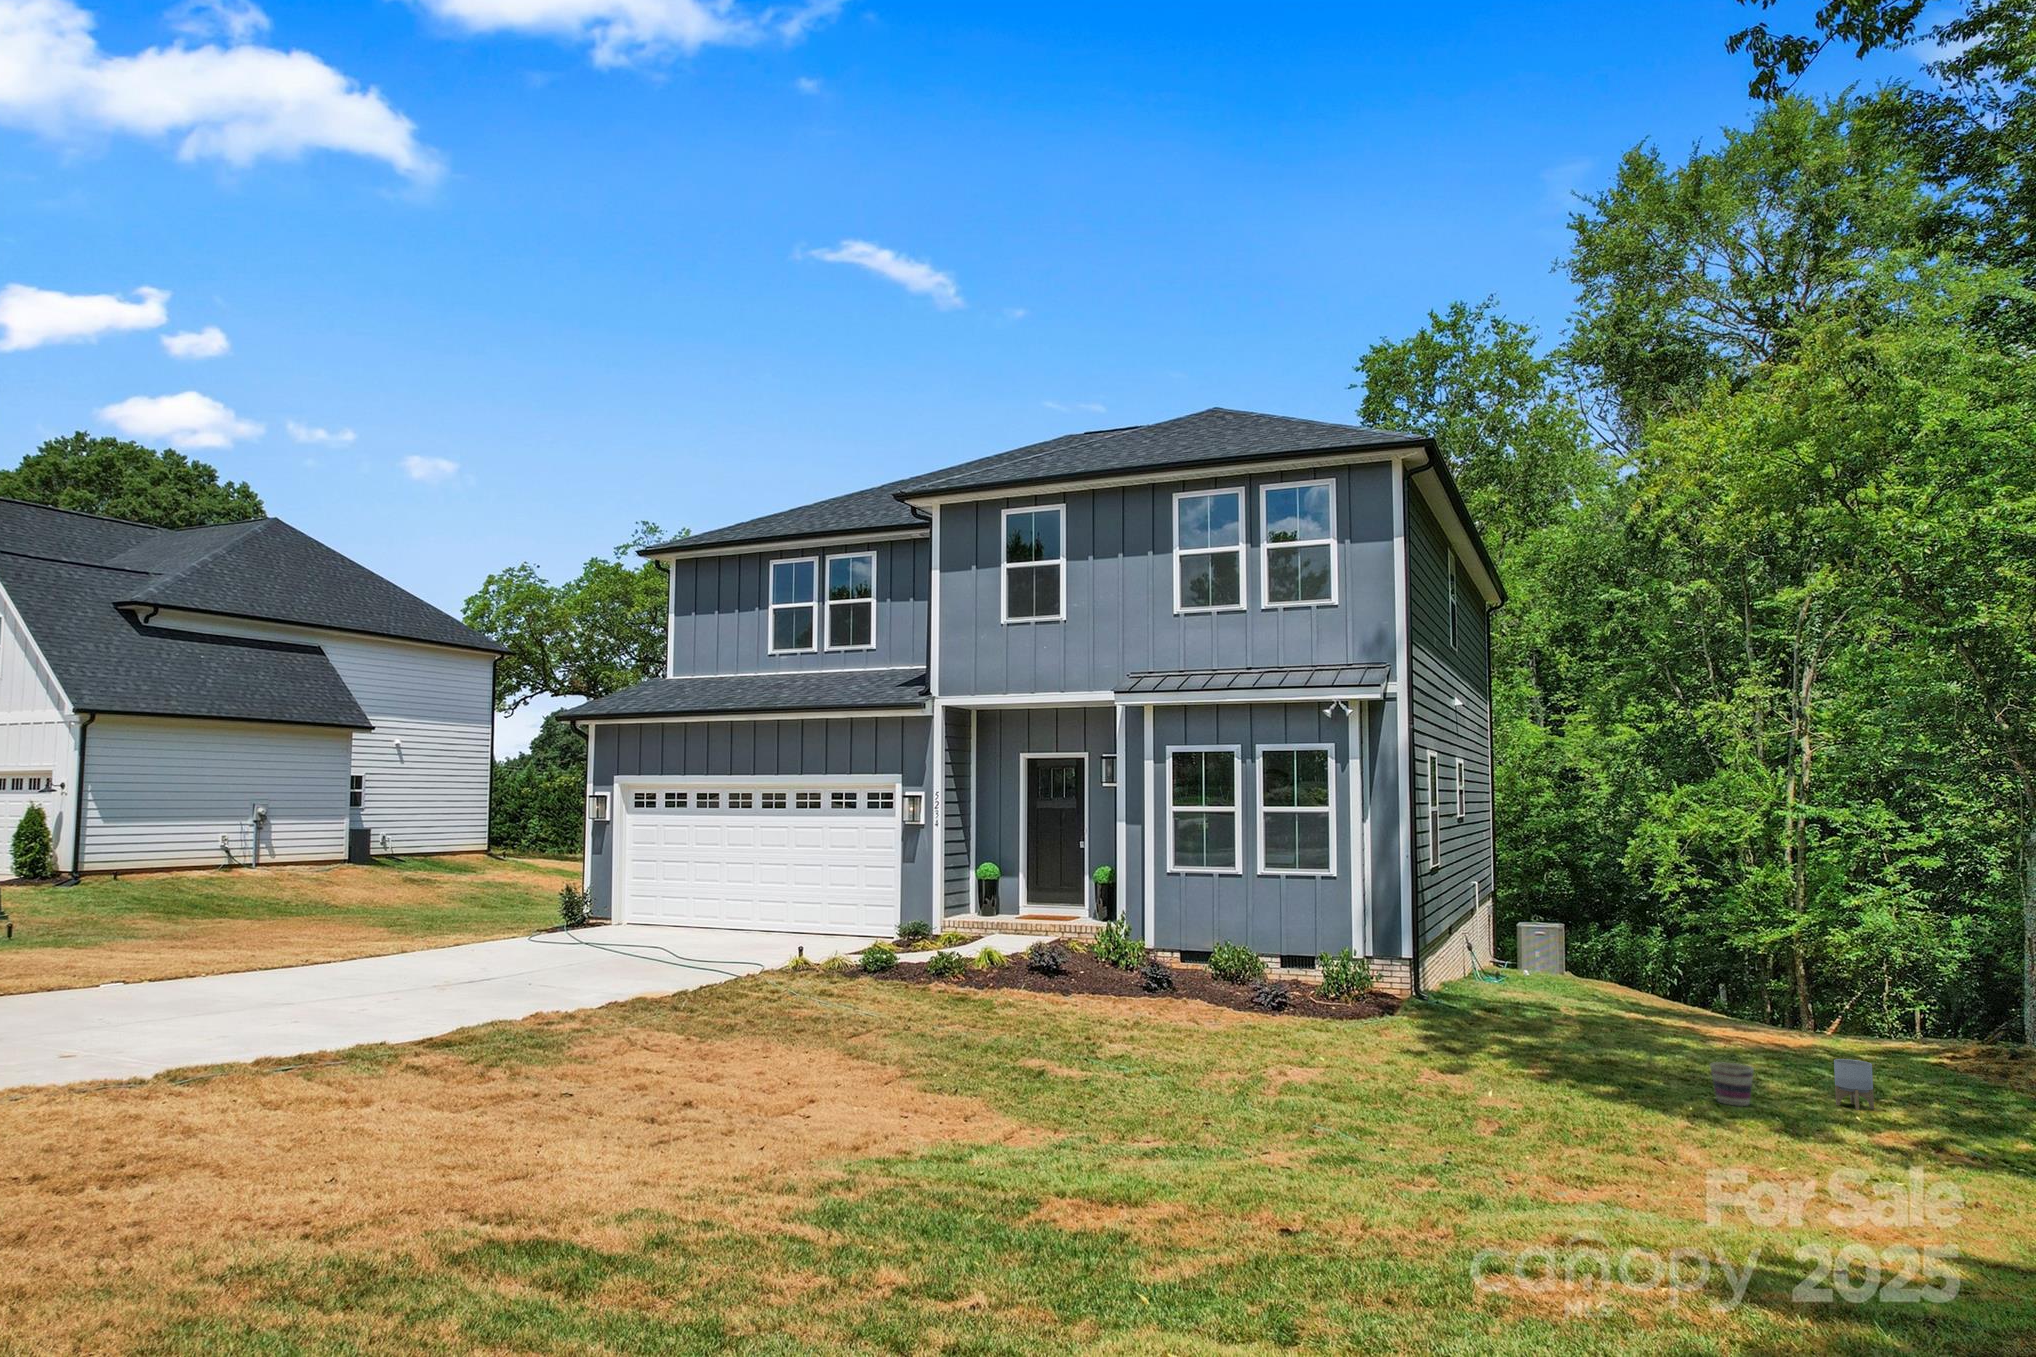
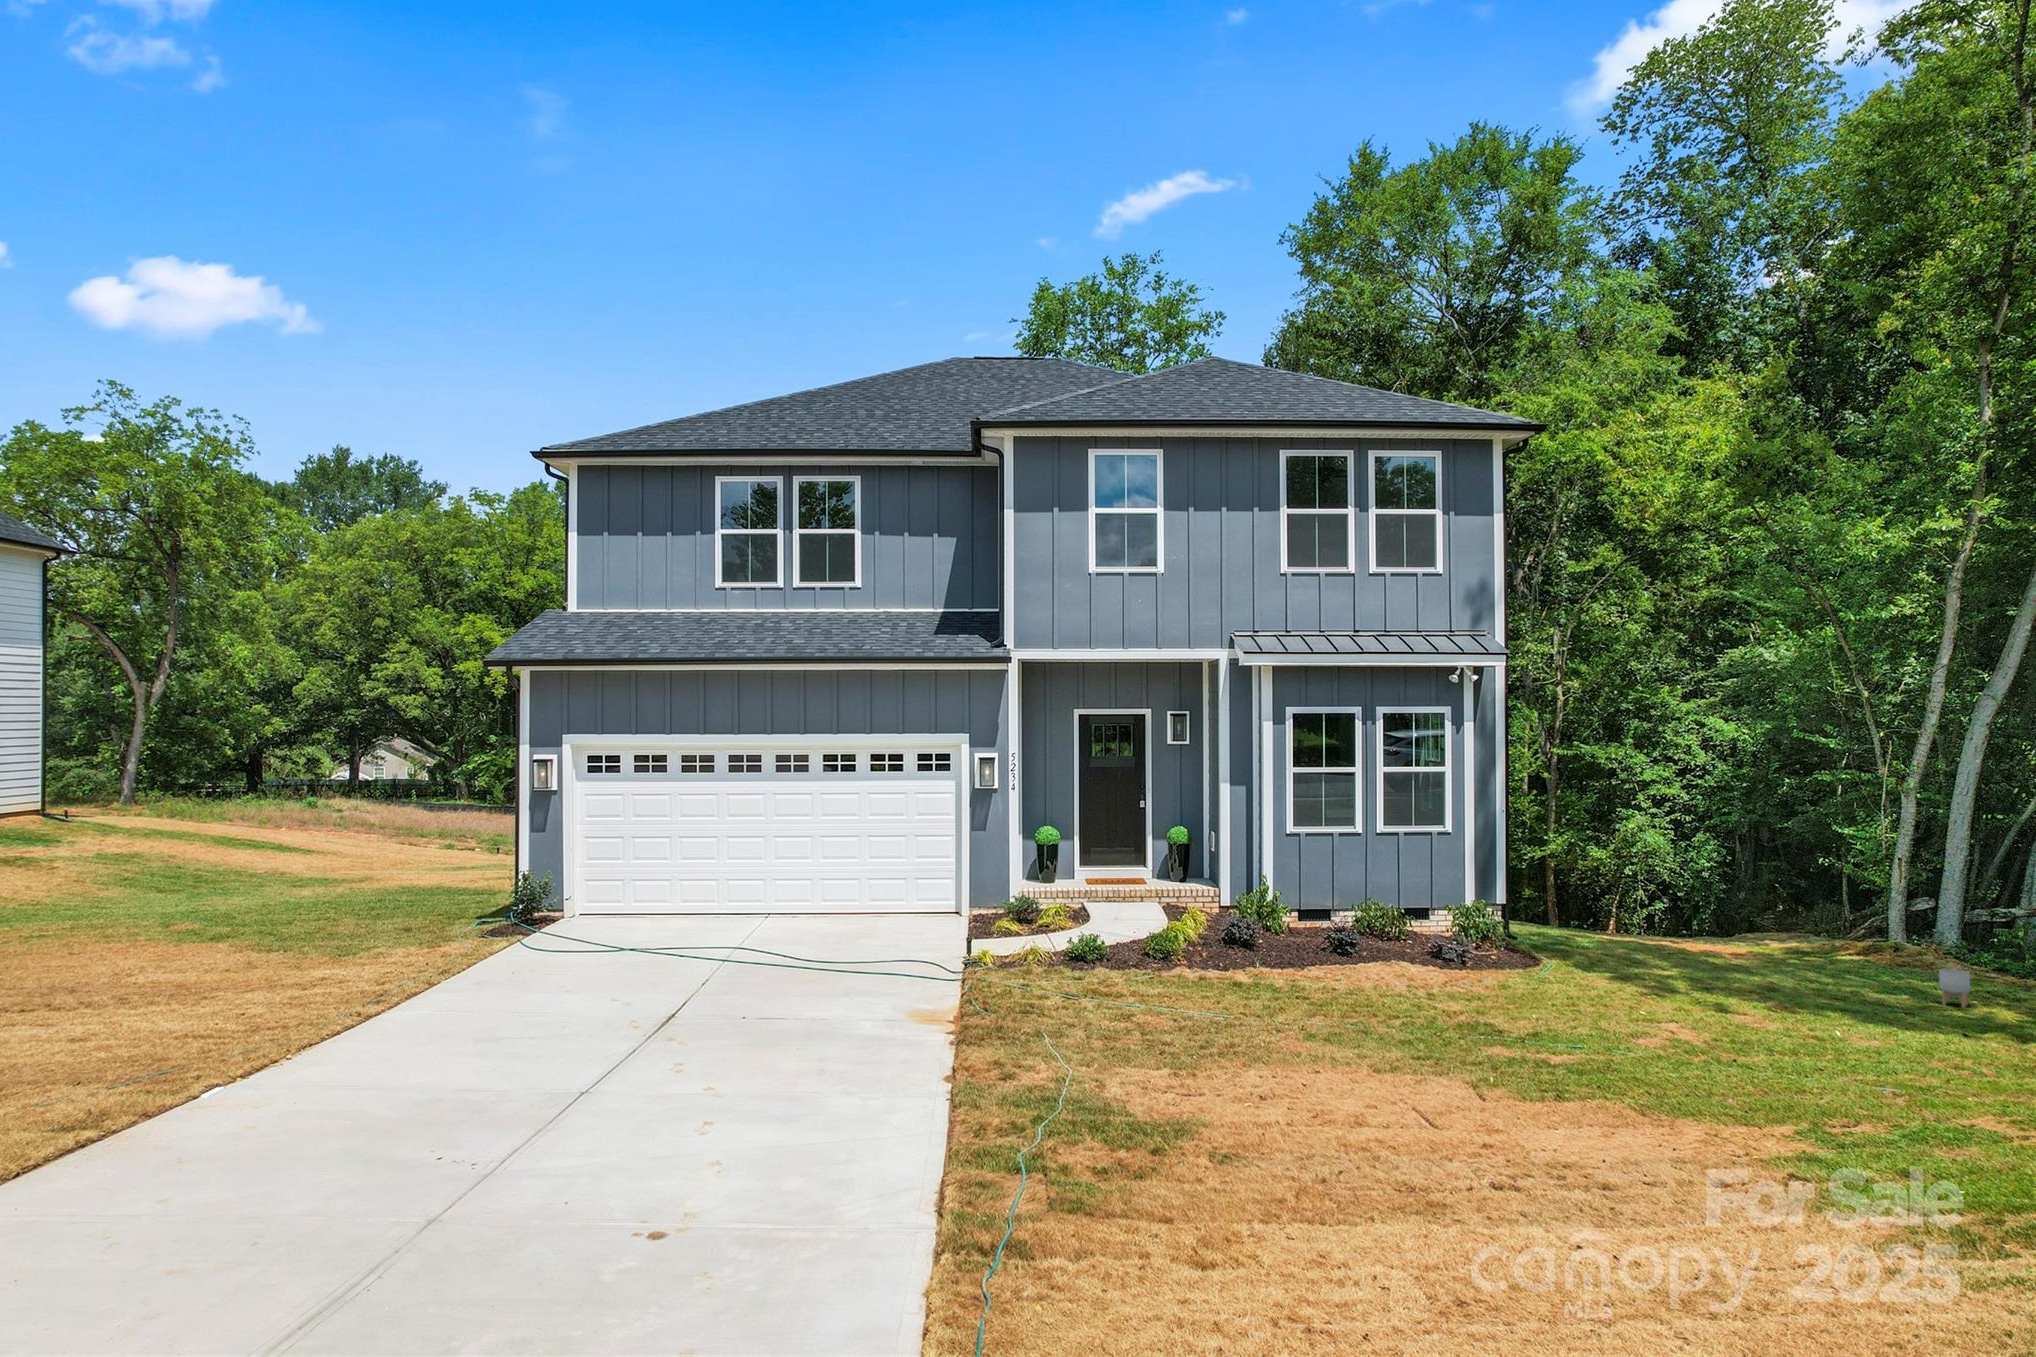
basket: present [1710,1062,1754,1106] -> none [1885,981,1922,1016]

